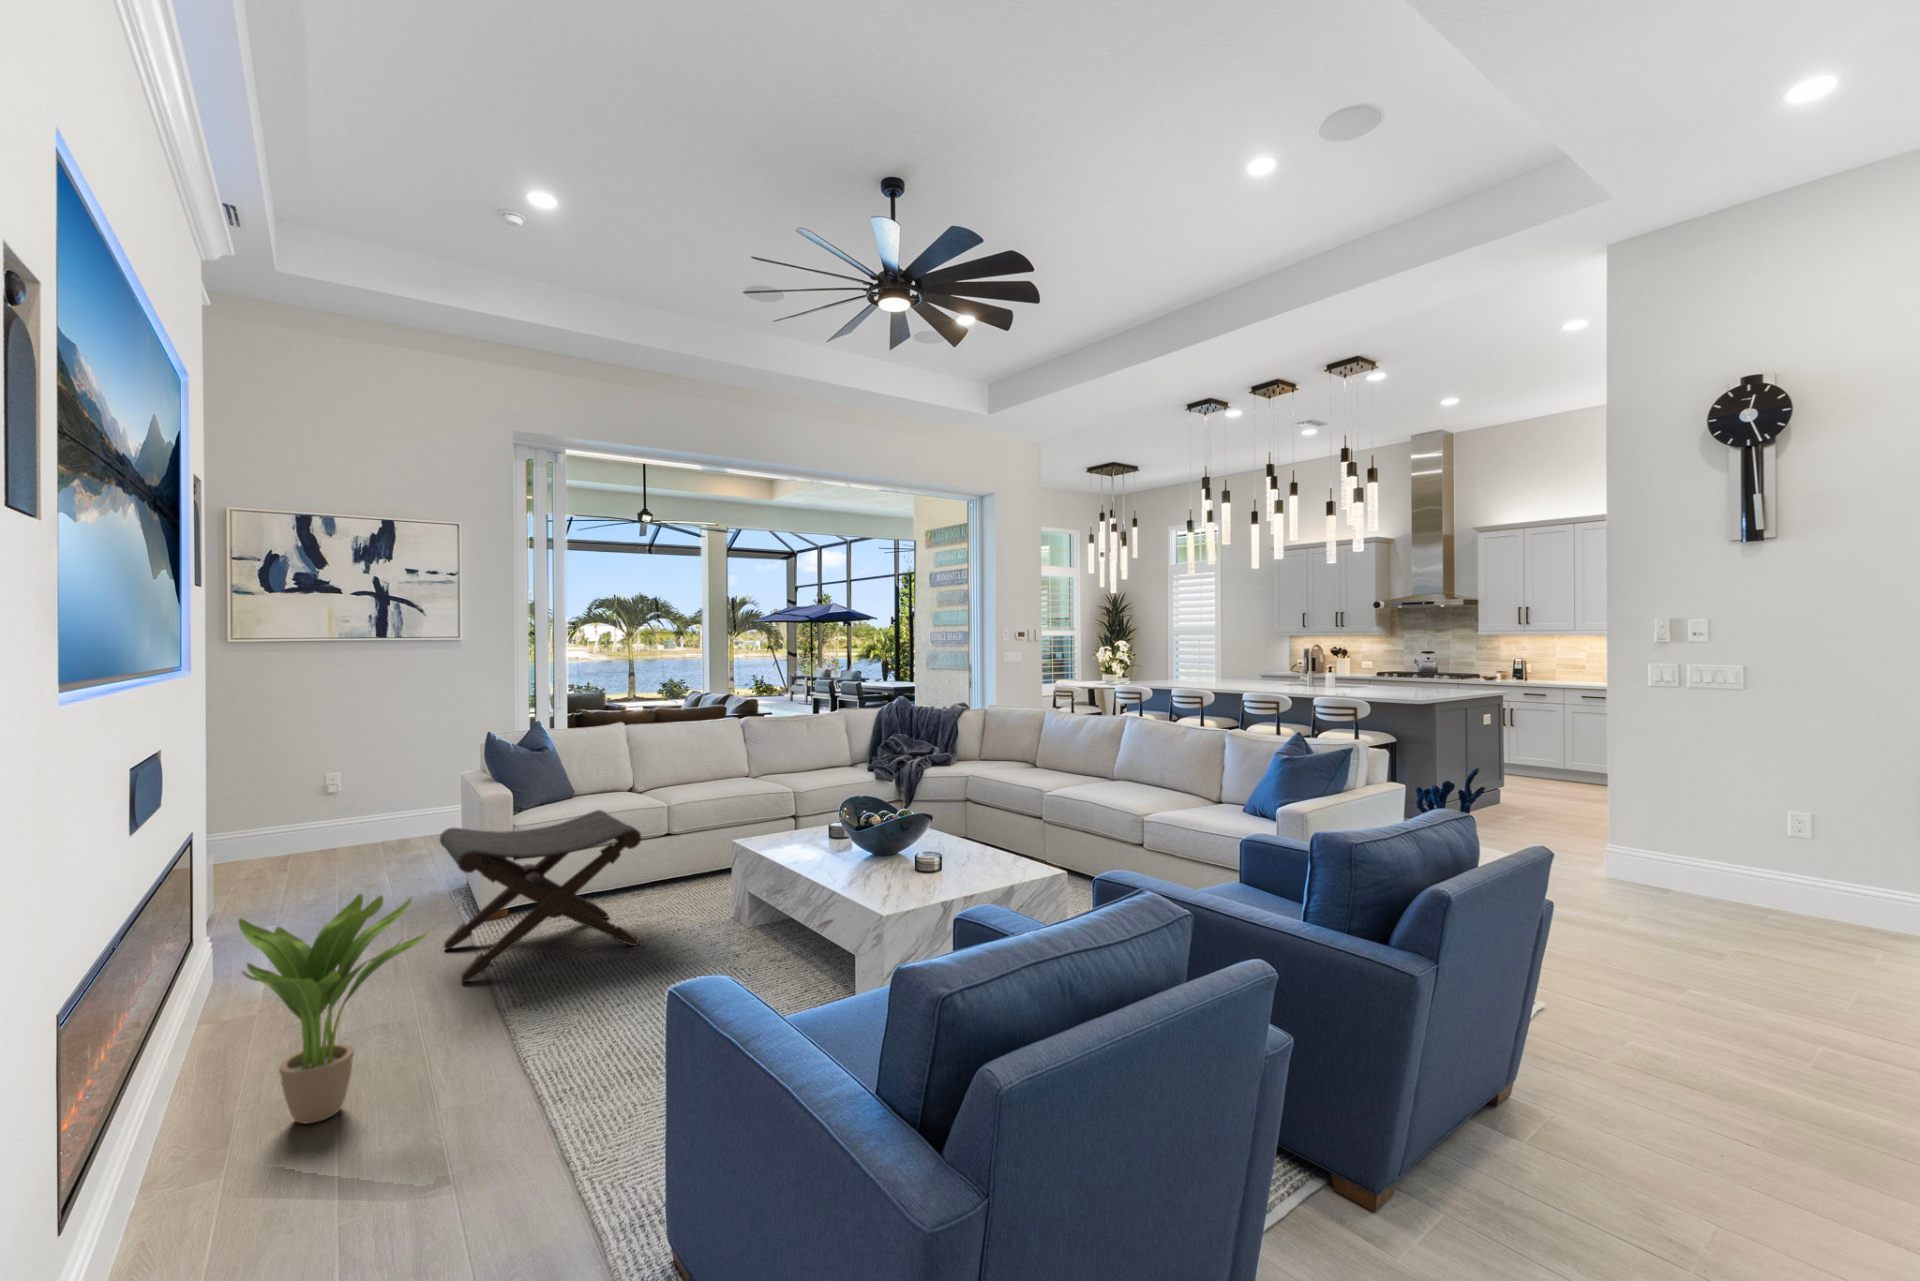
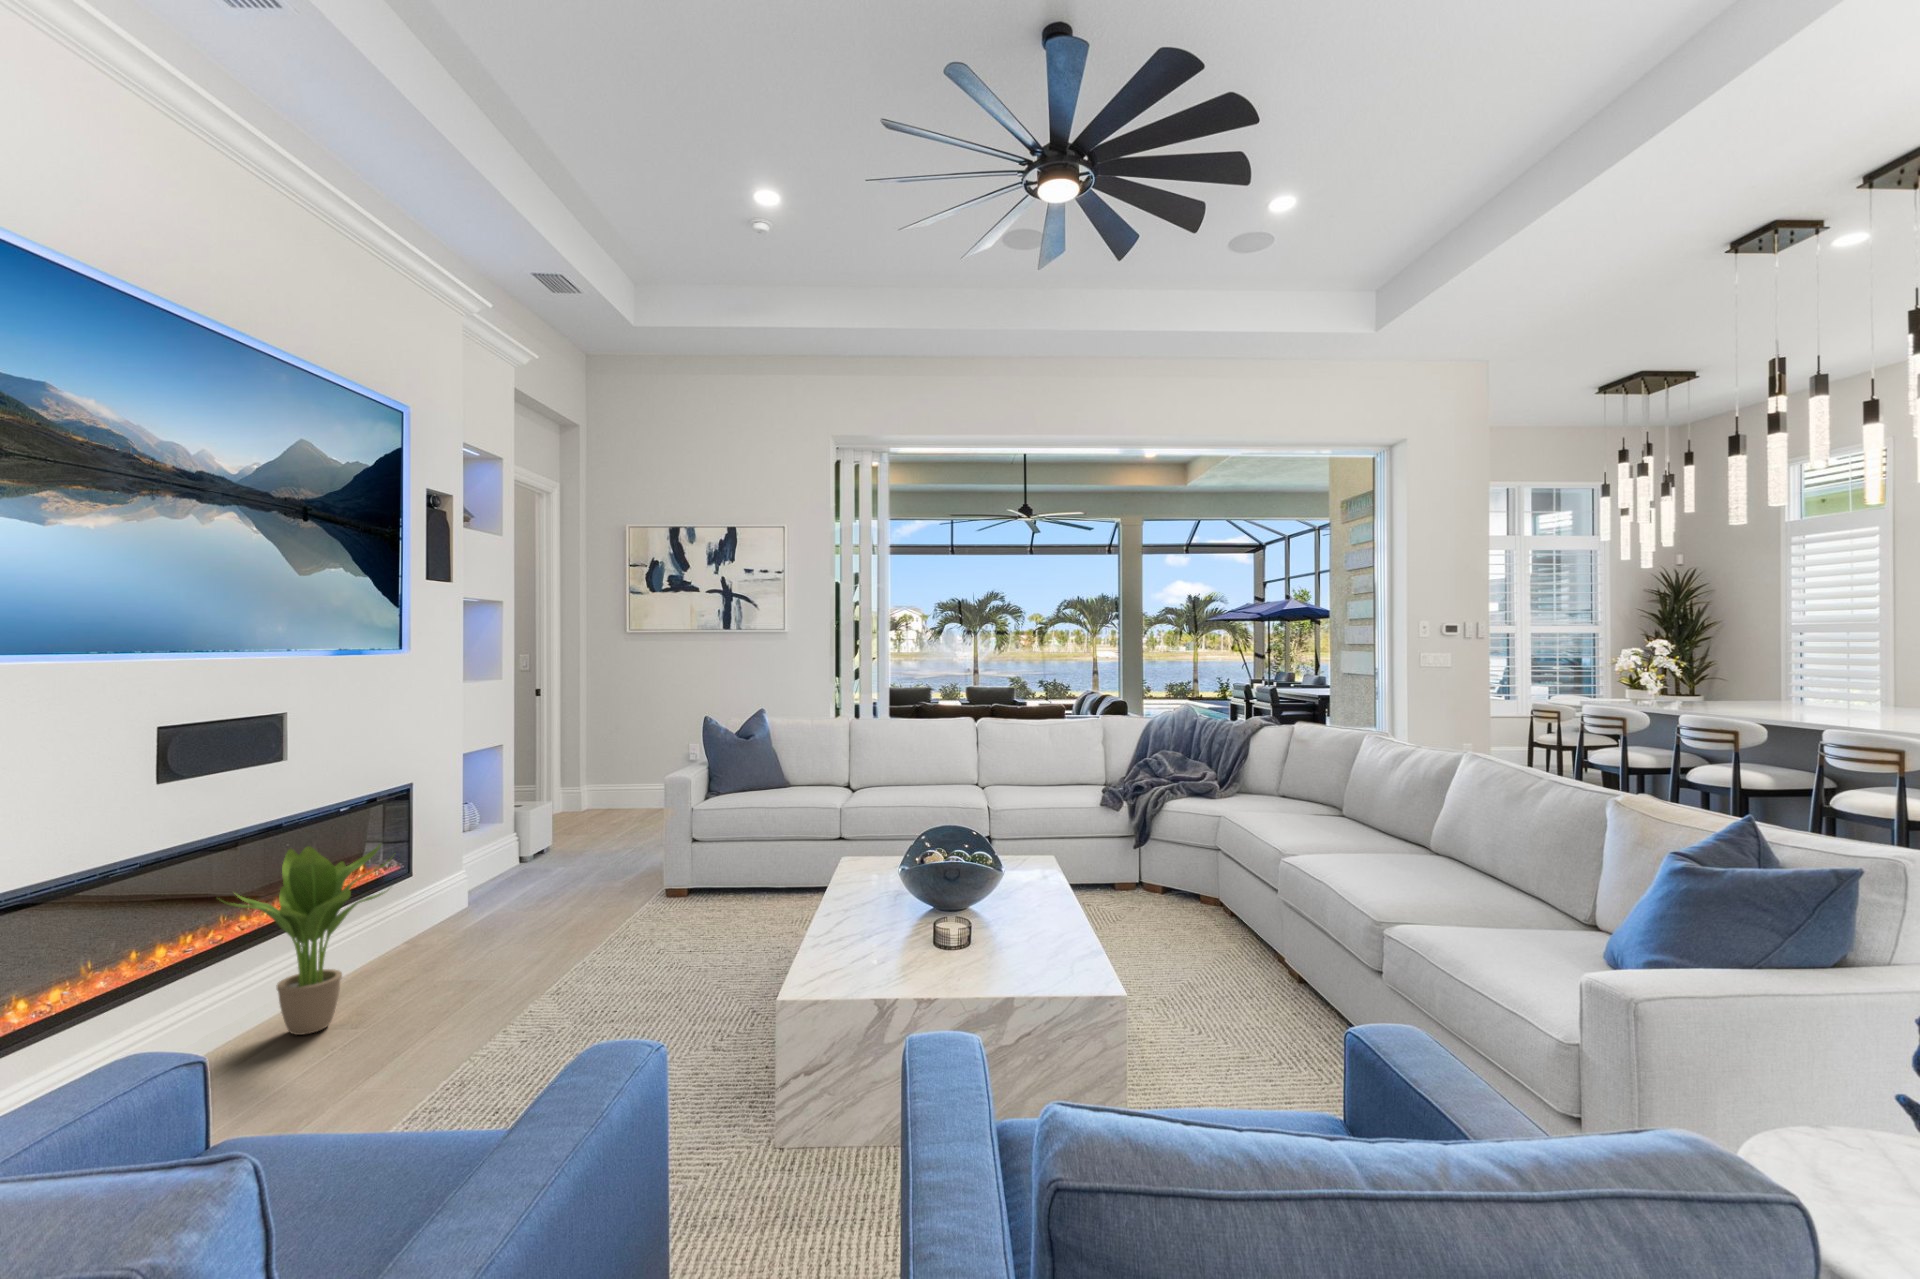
footstool: present [440,810,641,982] -> none [557,798,752,942]

